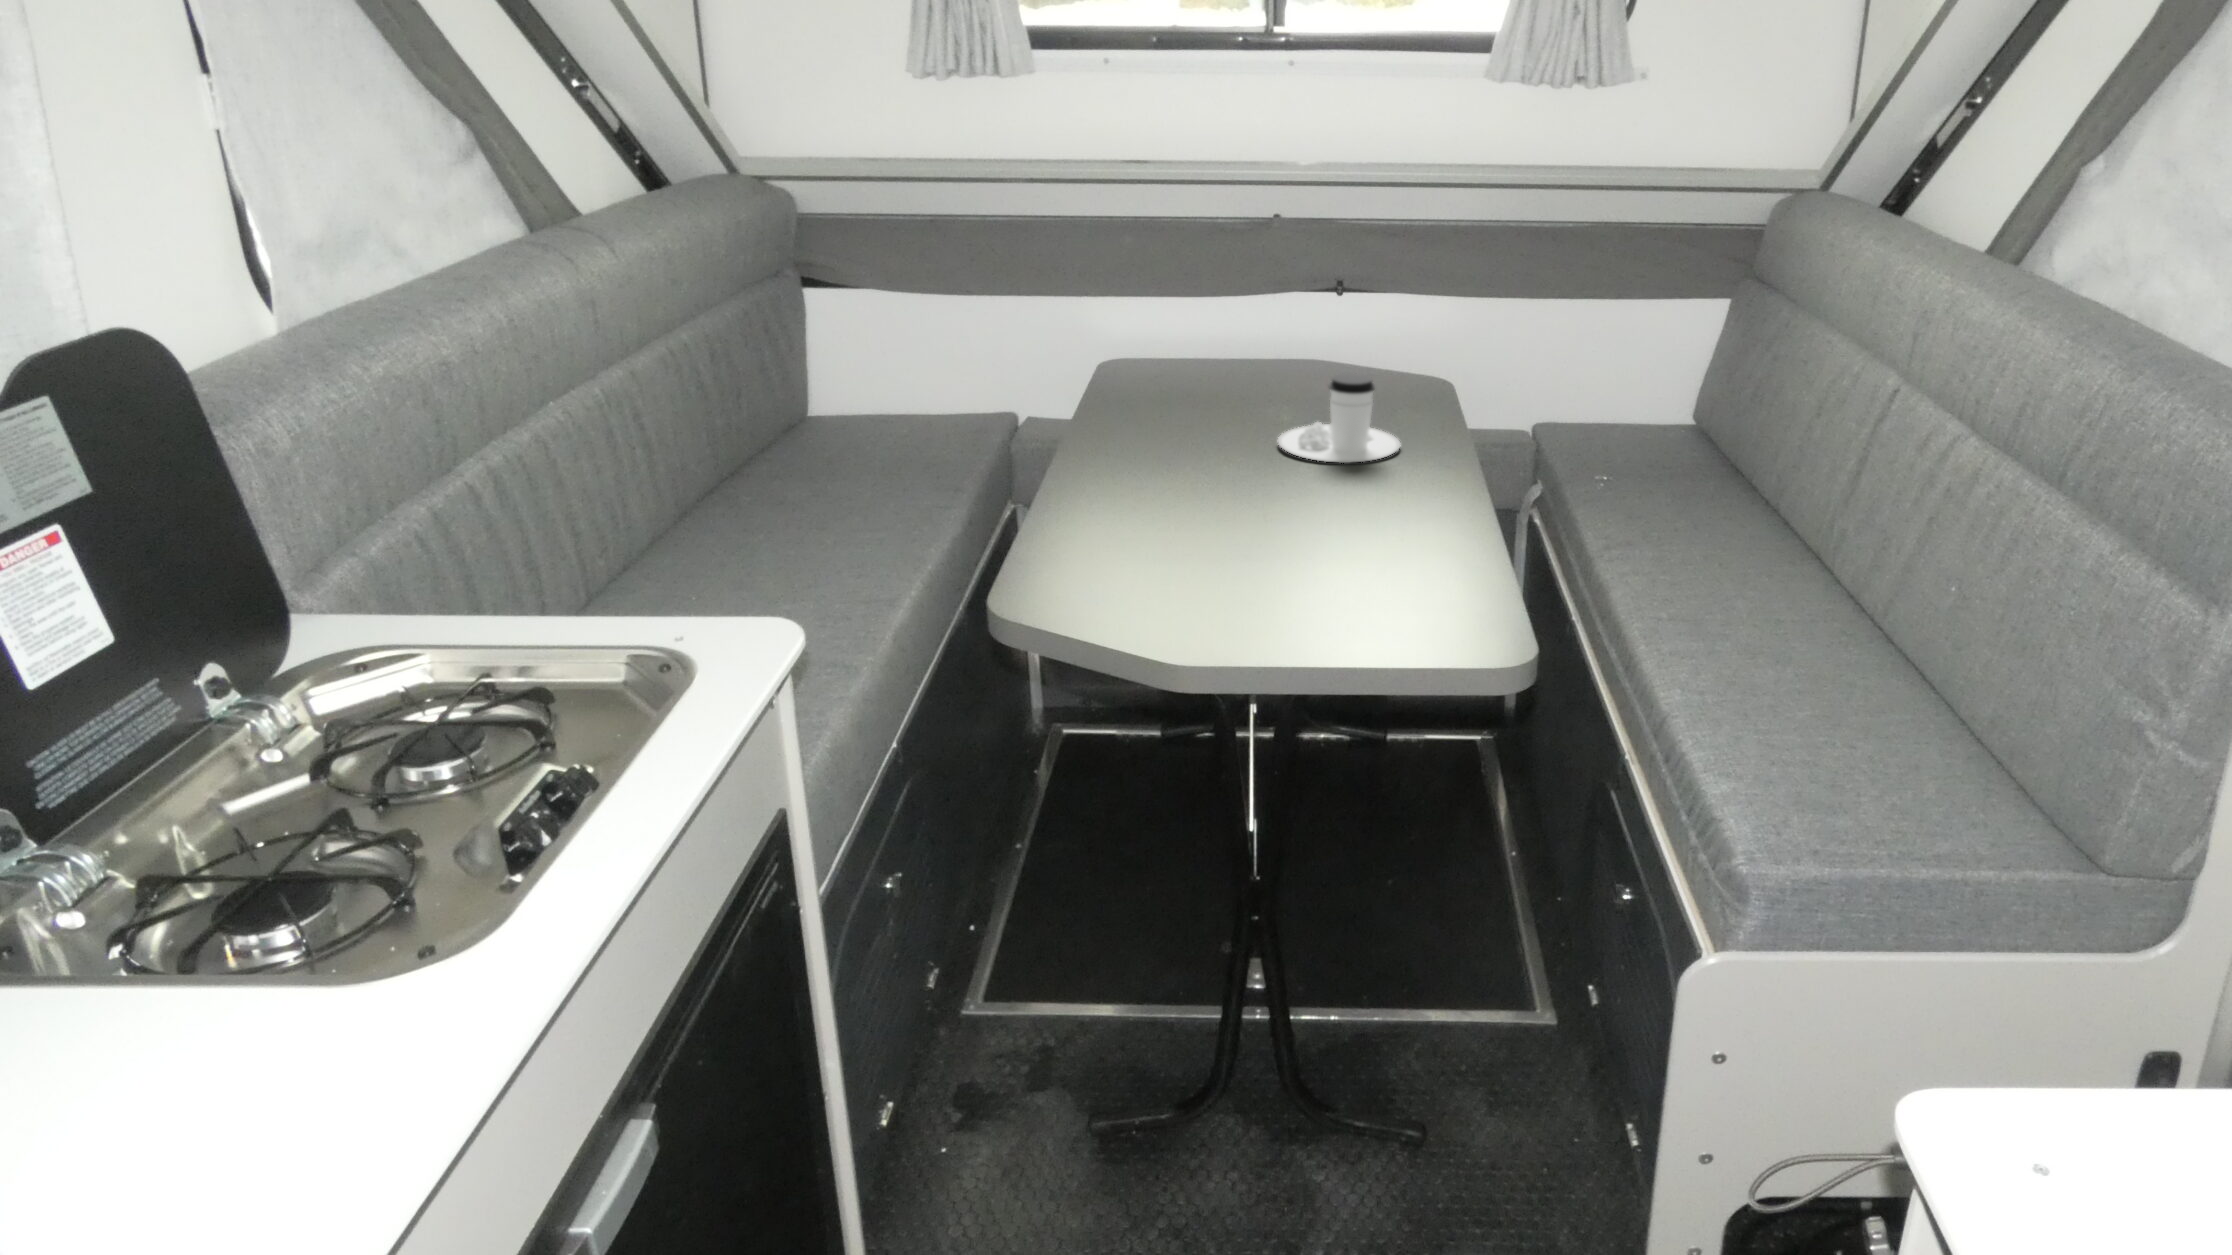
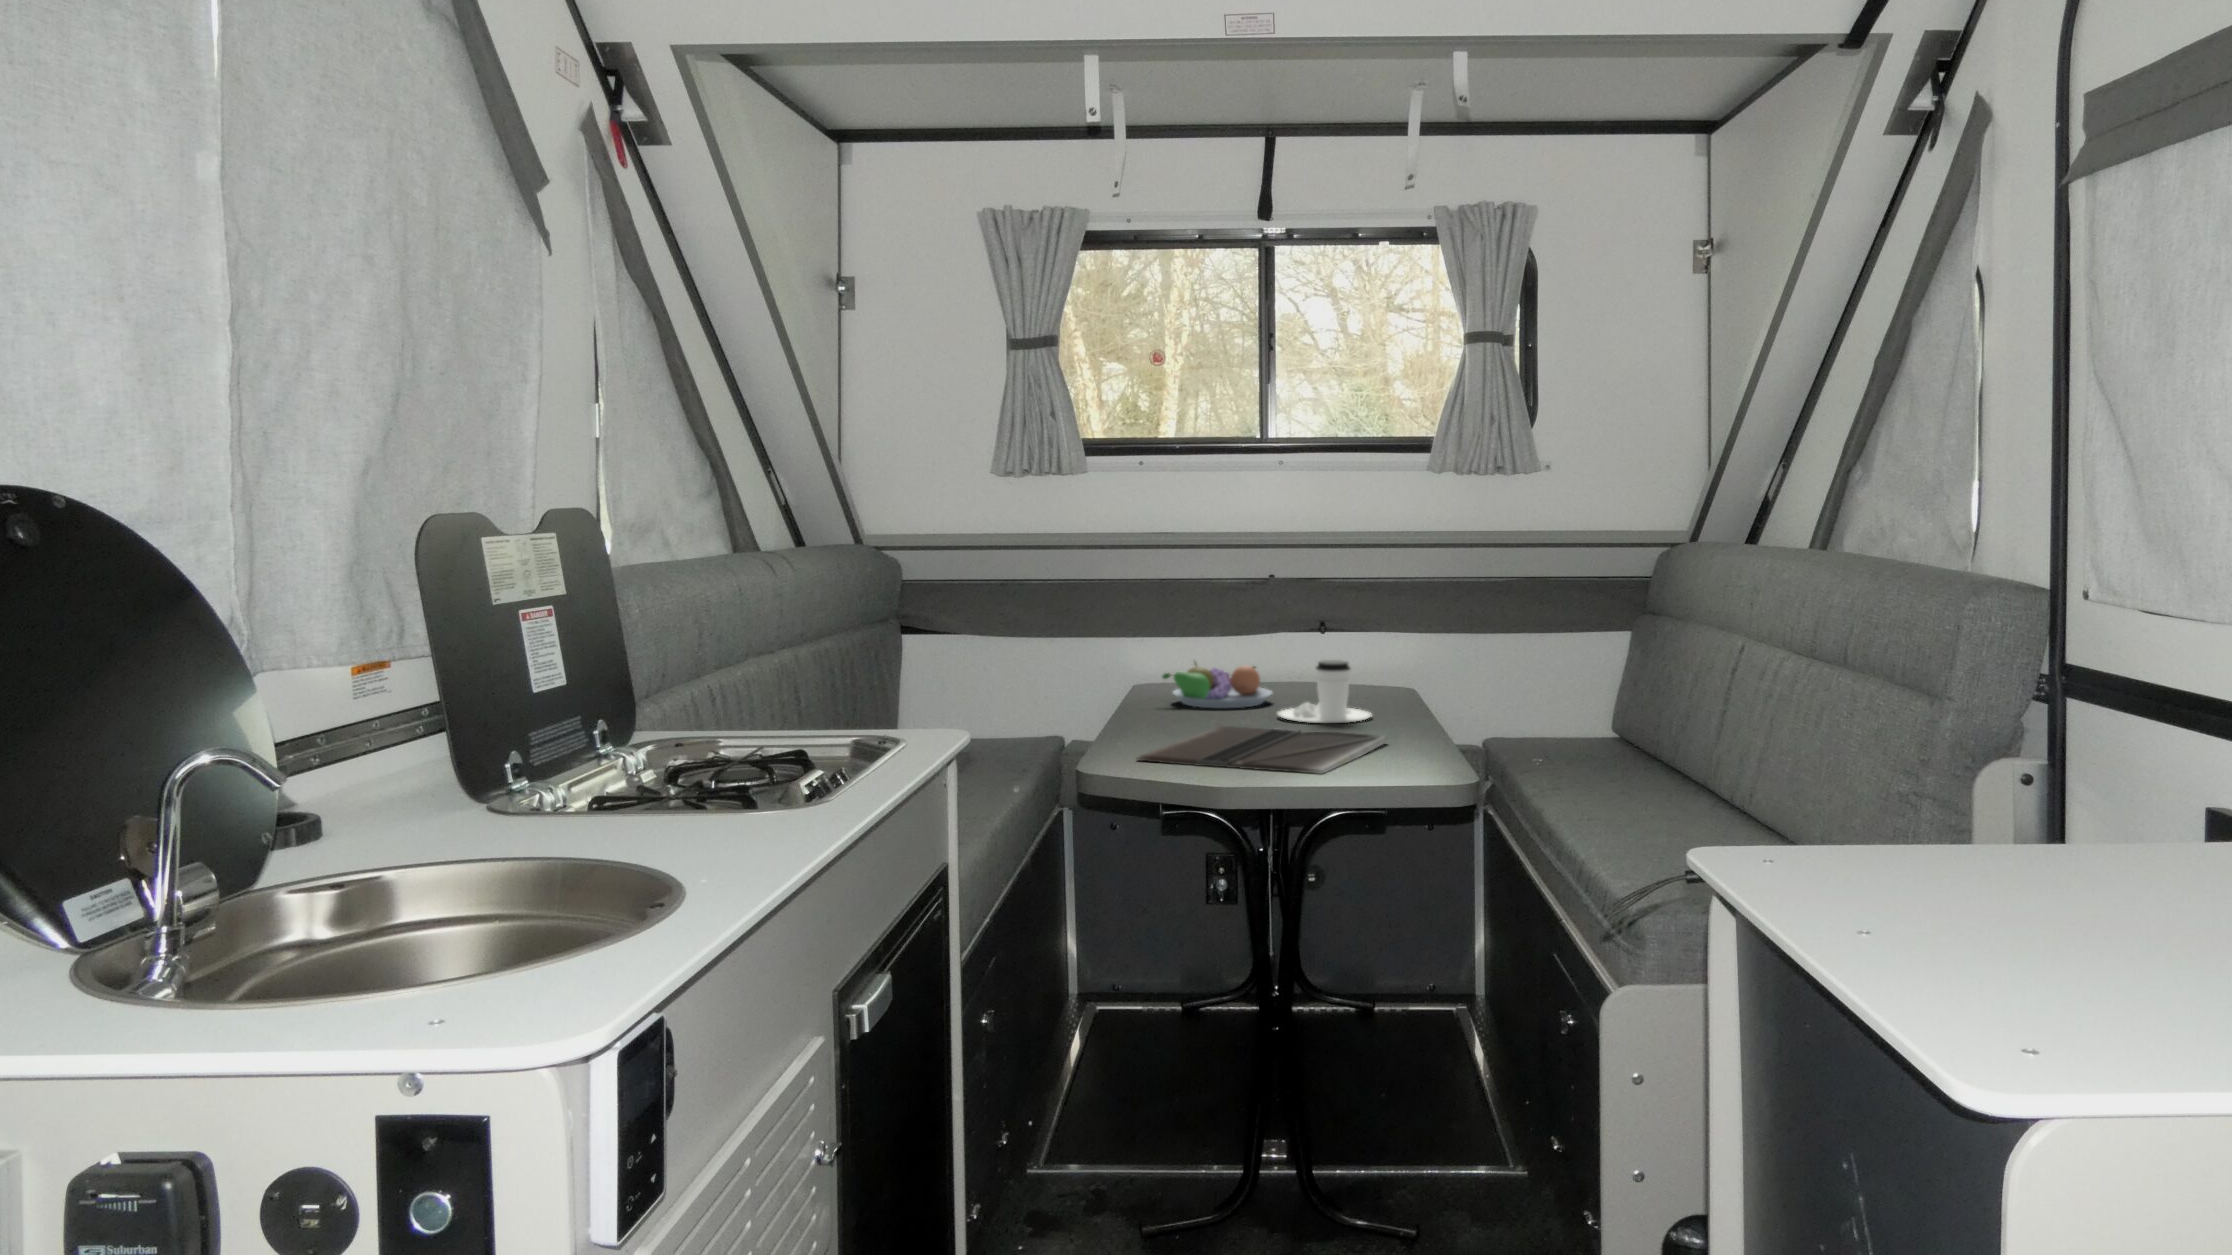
fruit bowl: none [1131,347,1274,419] -> present [1163,662,1272,708]
laptop: none [1082,479,1421,609] -> present [1137,726,1388,774]

